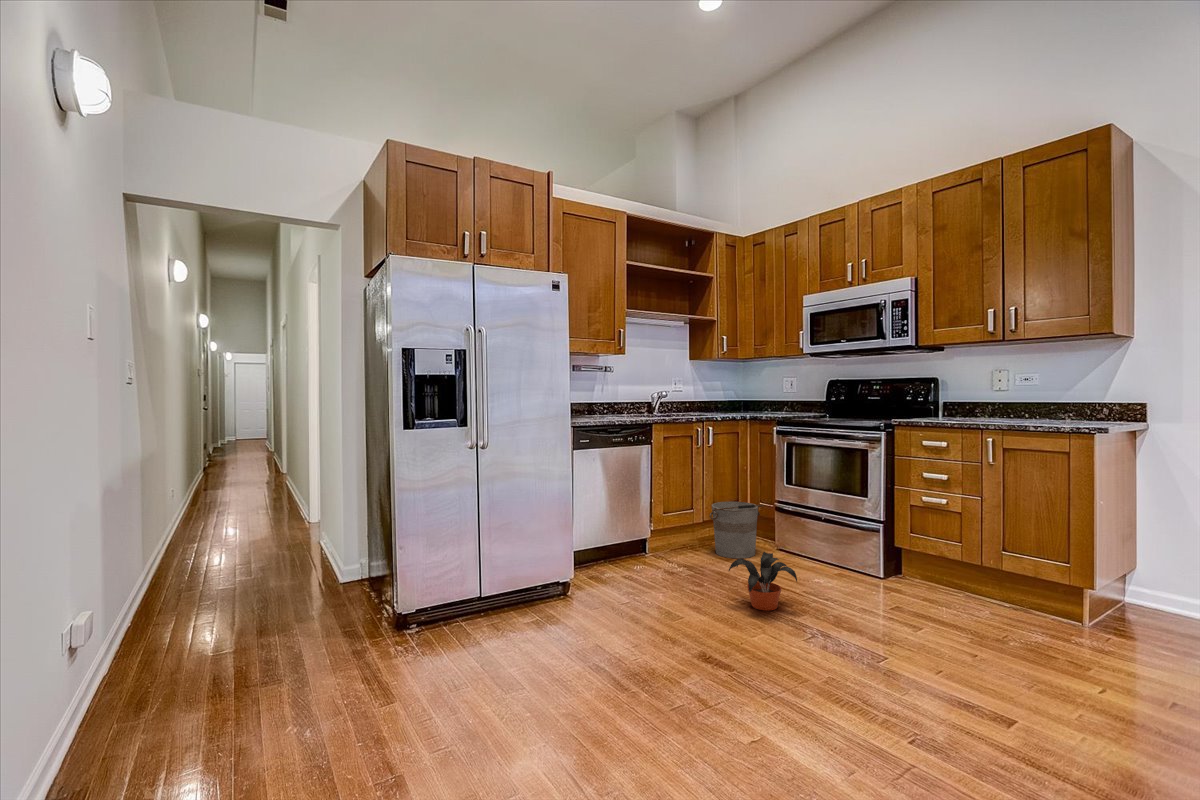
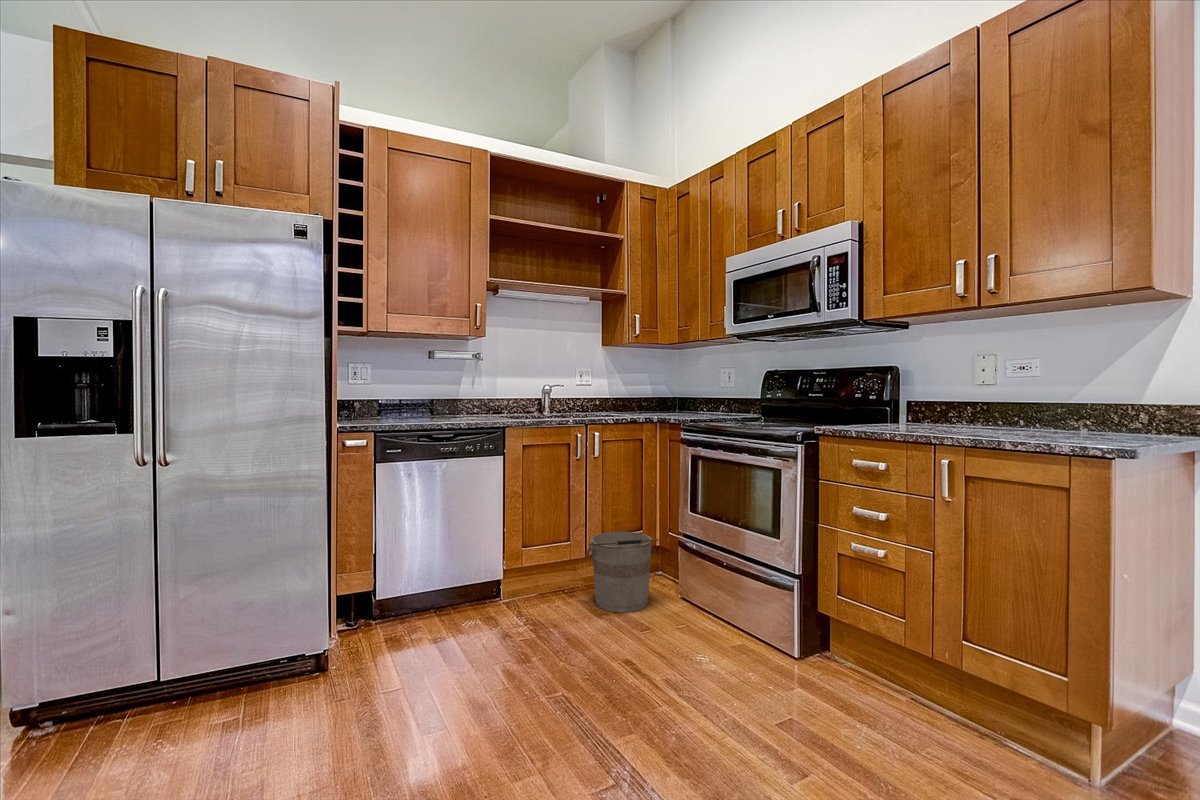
potted plant: present [729,552,797,611] -> none [533,622,630,720]

